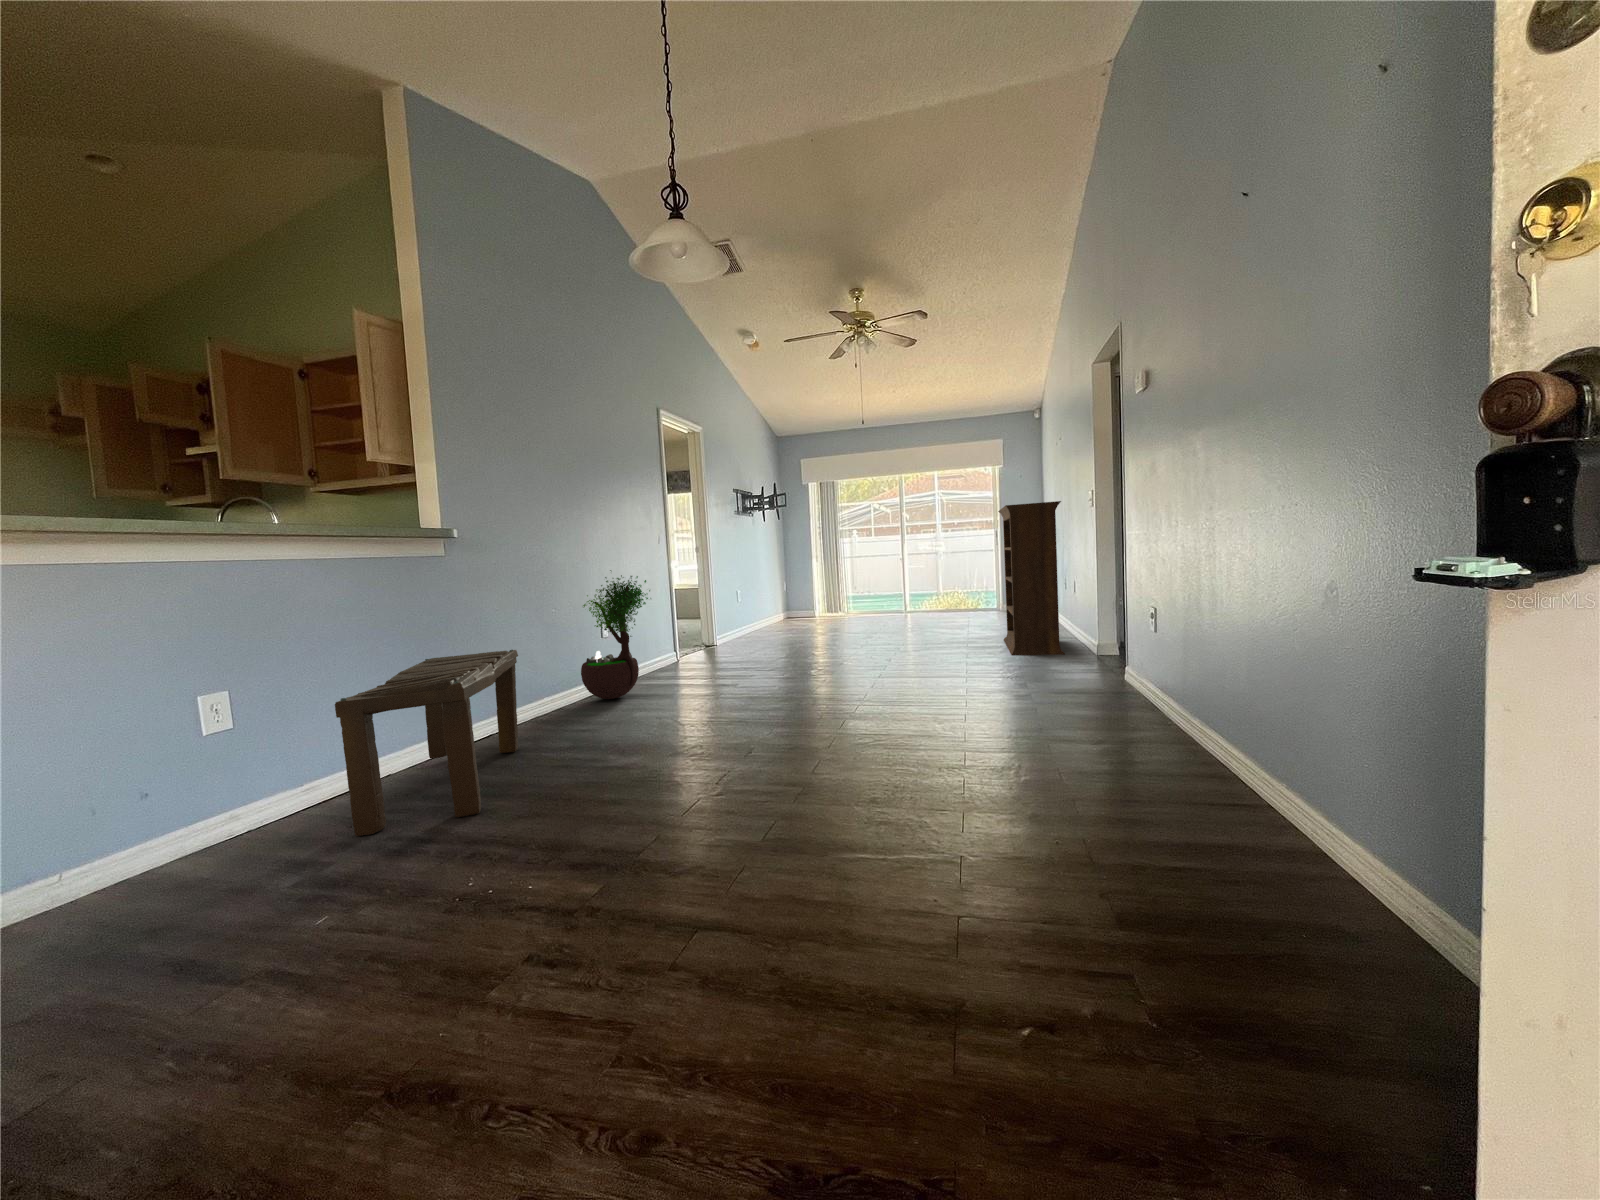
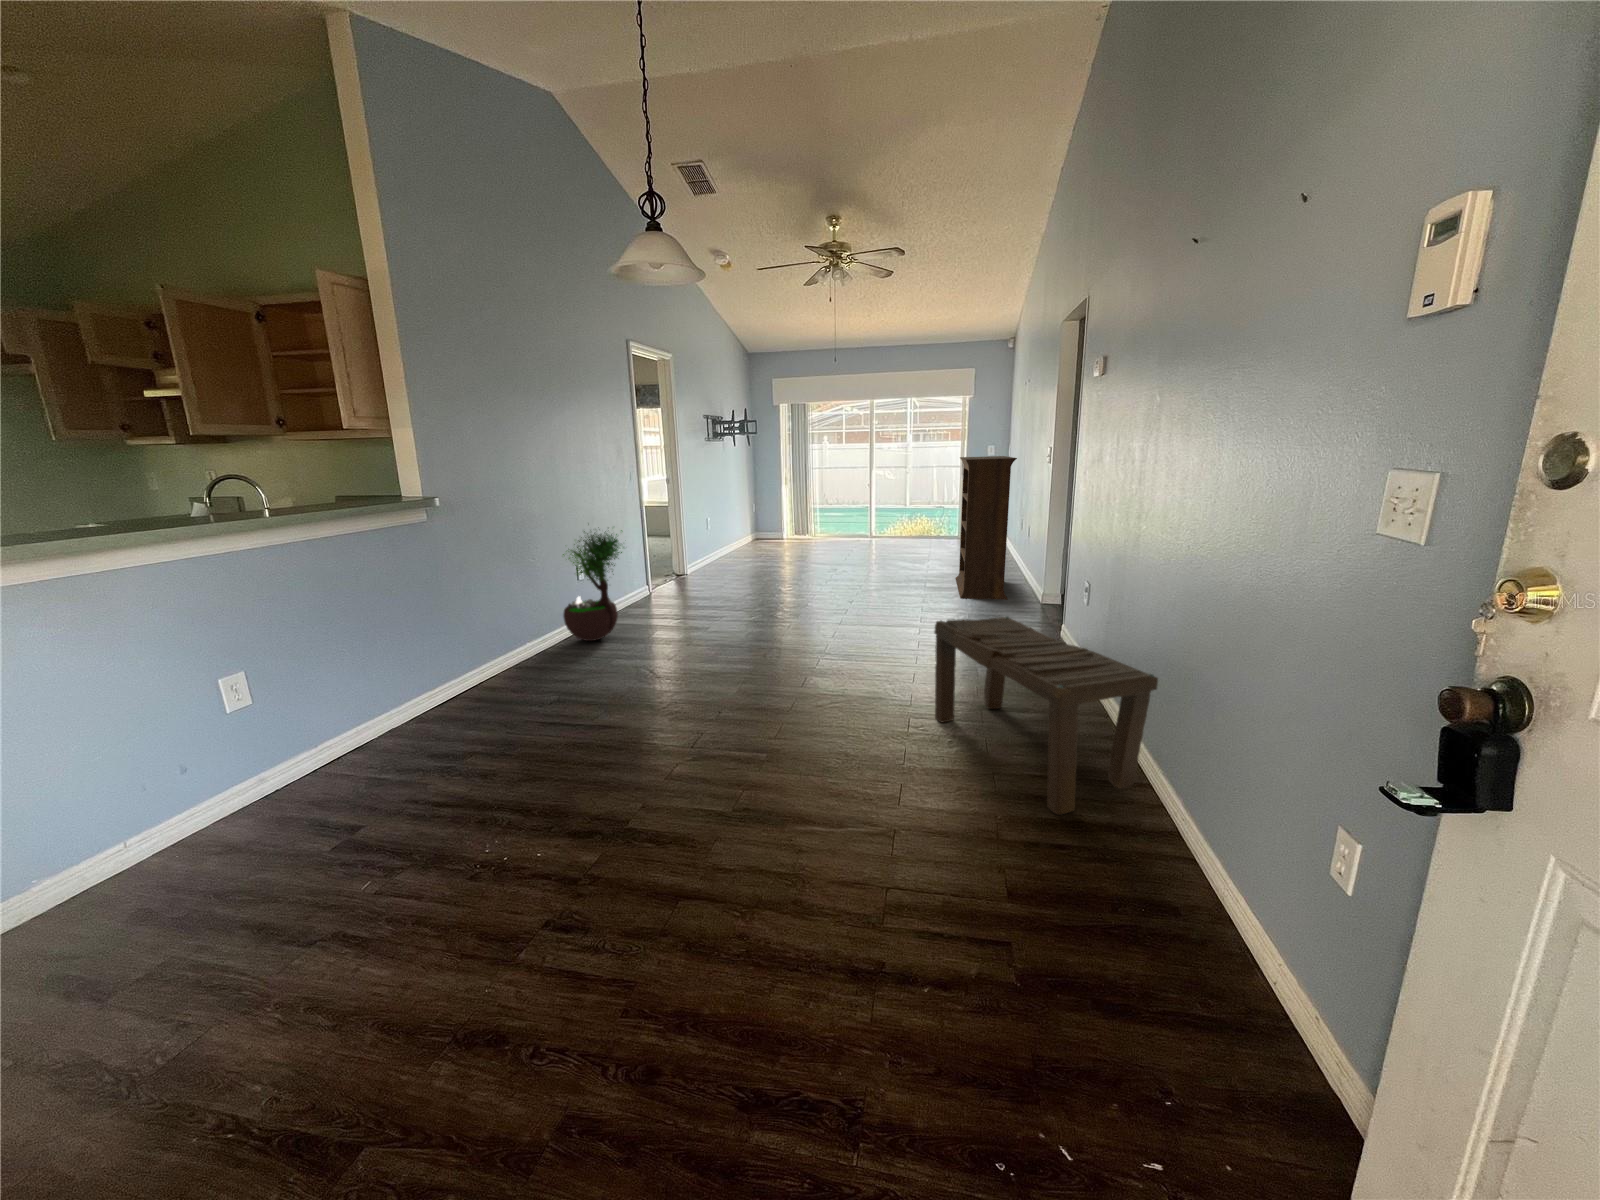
bench: present [335,650,518,836] -> present [934,616,1158,815]

